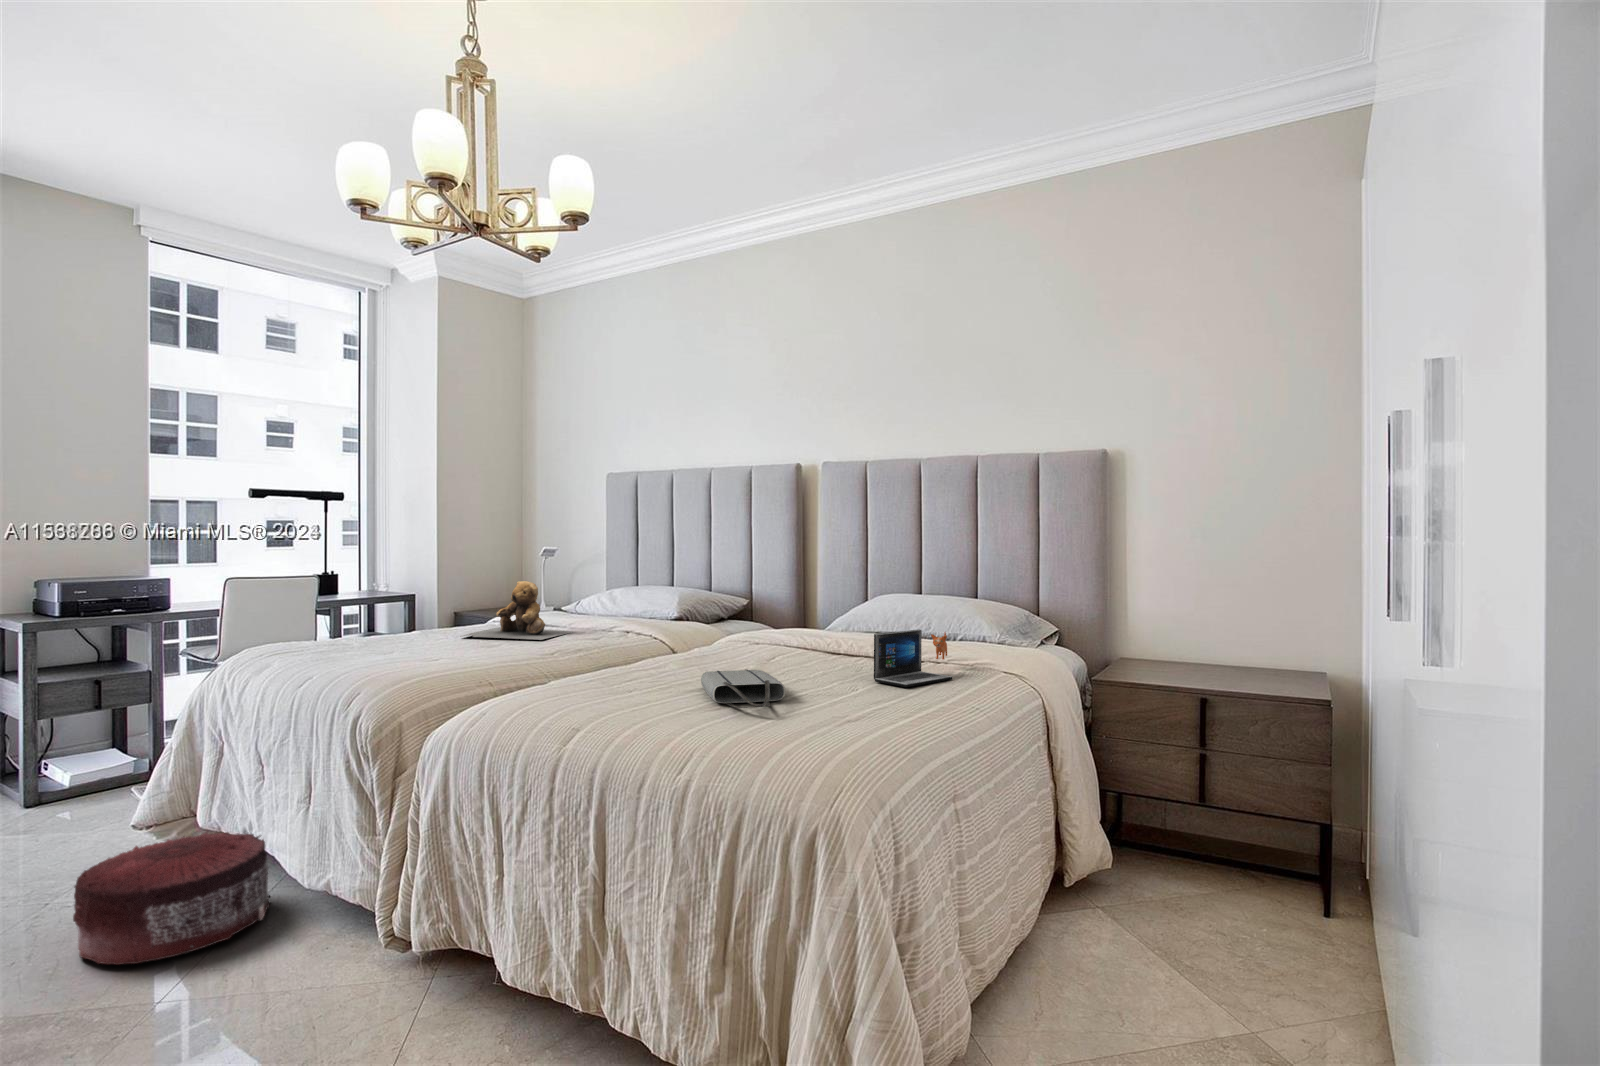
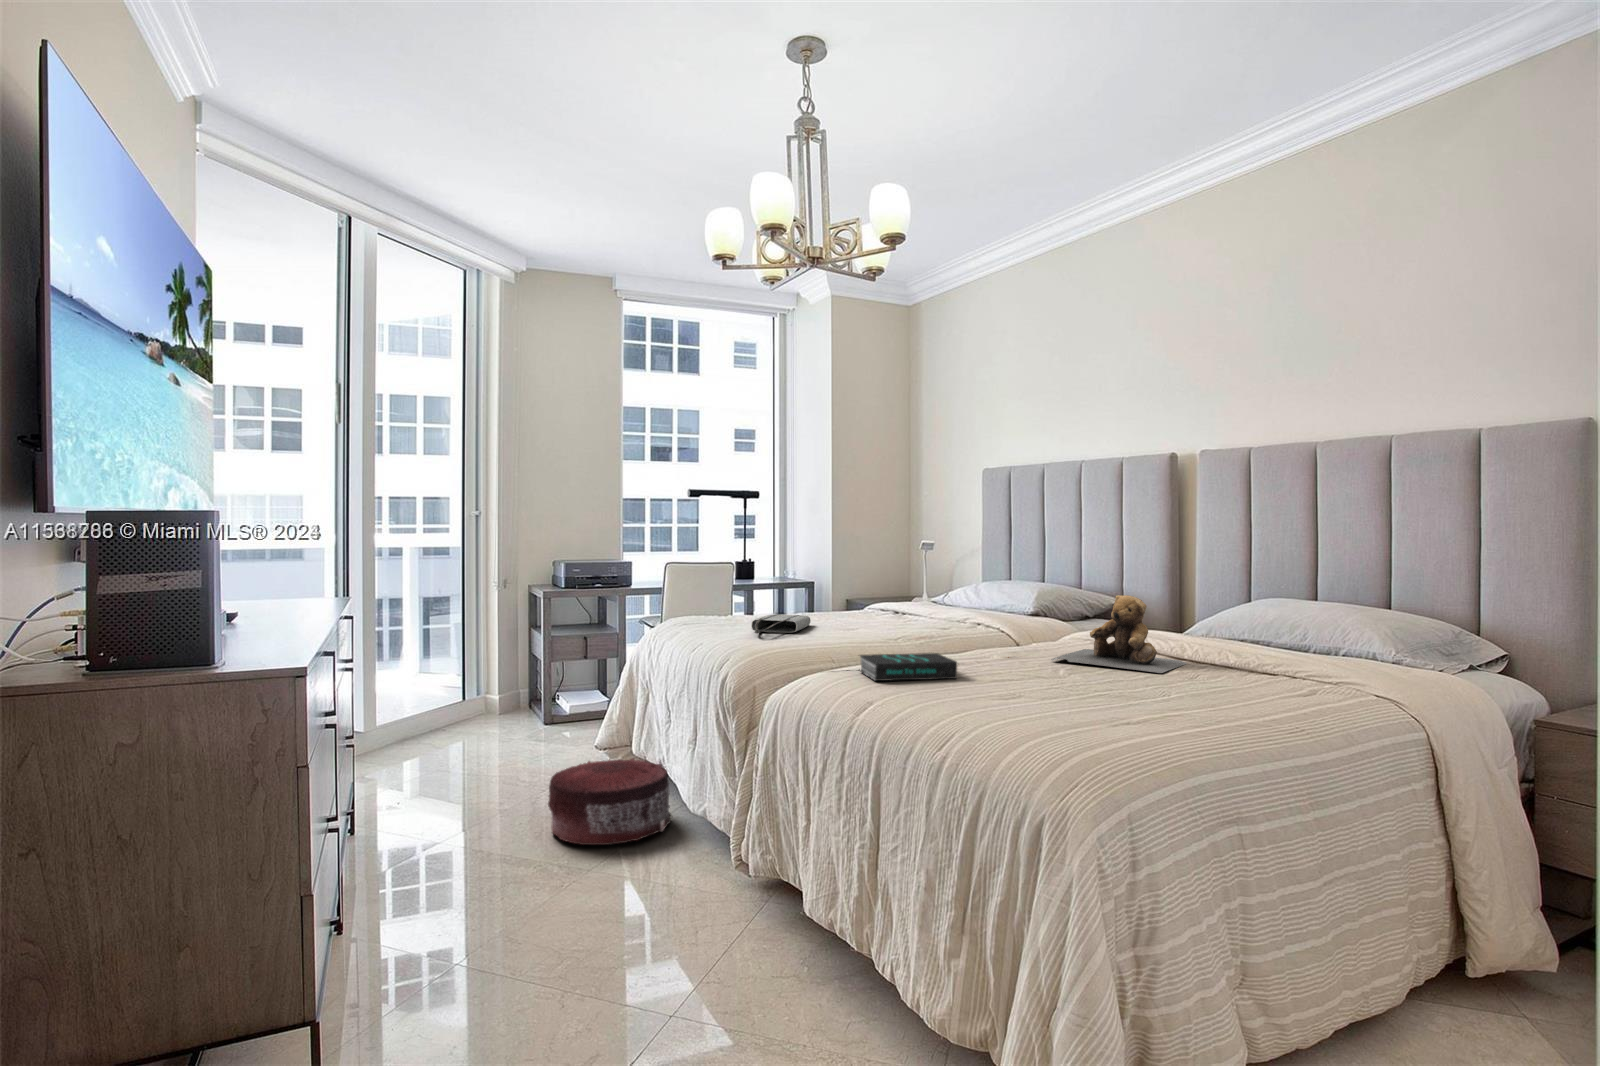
teddy bear: present [460,581,571,640] -> present [1051,595,1187,673]
laptop: present [874,629,952,687] -> none [1193,638,1303,699]
book: none [541,666,655,702] -> present [860,653,957,681]
tote bag: present [701,670,785,708] -> present [751,614,811,634]

